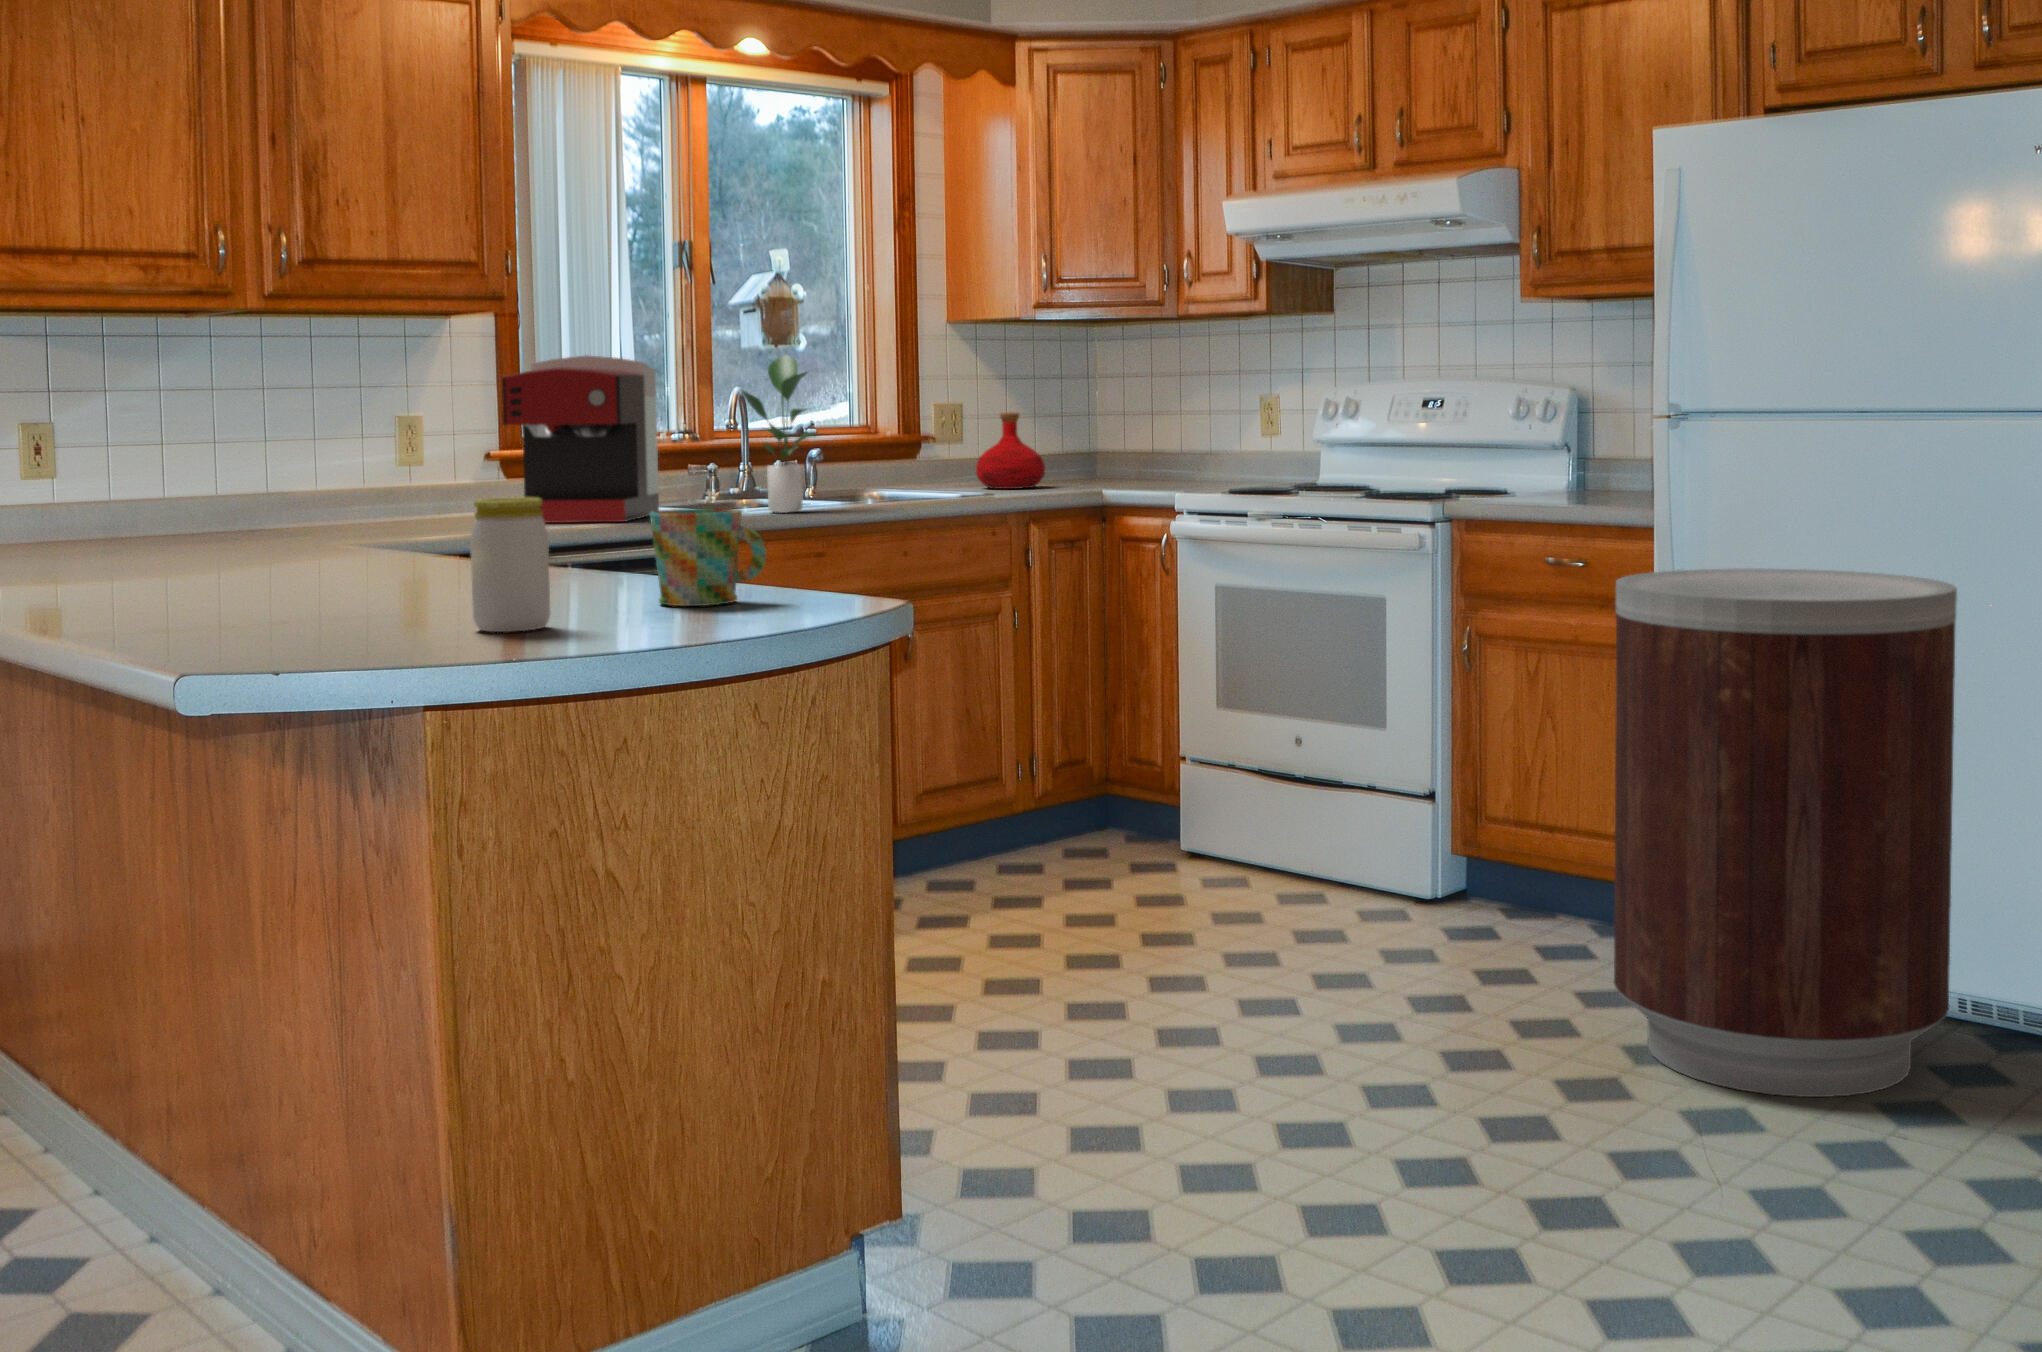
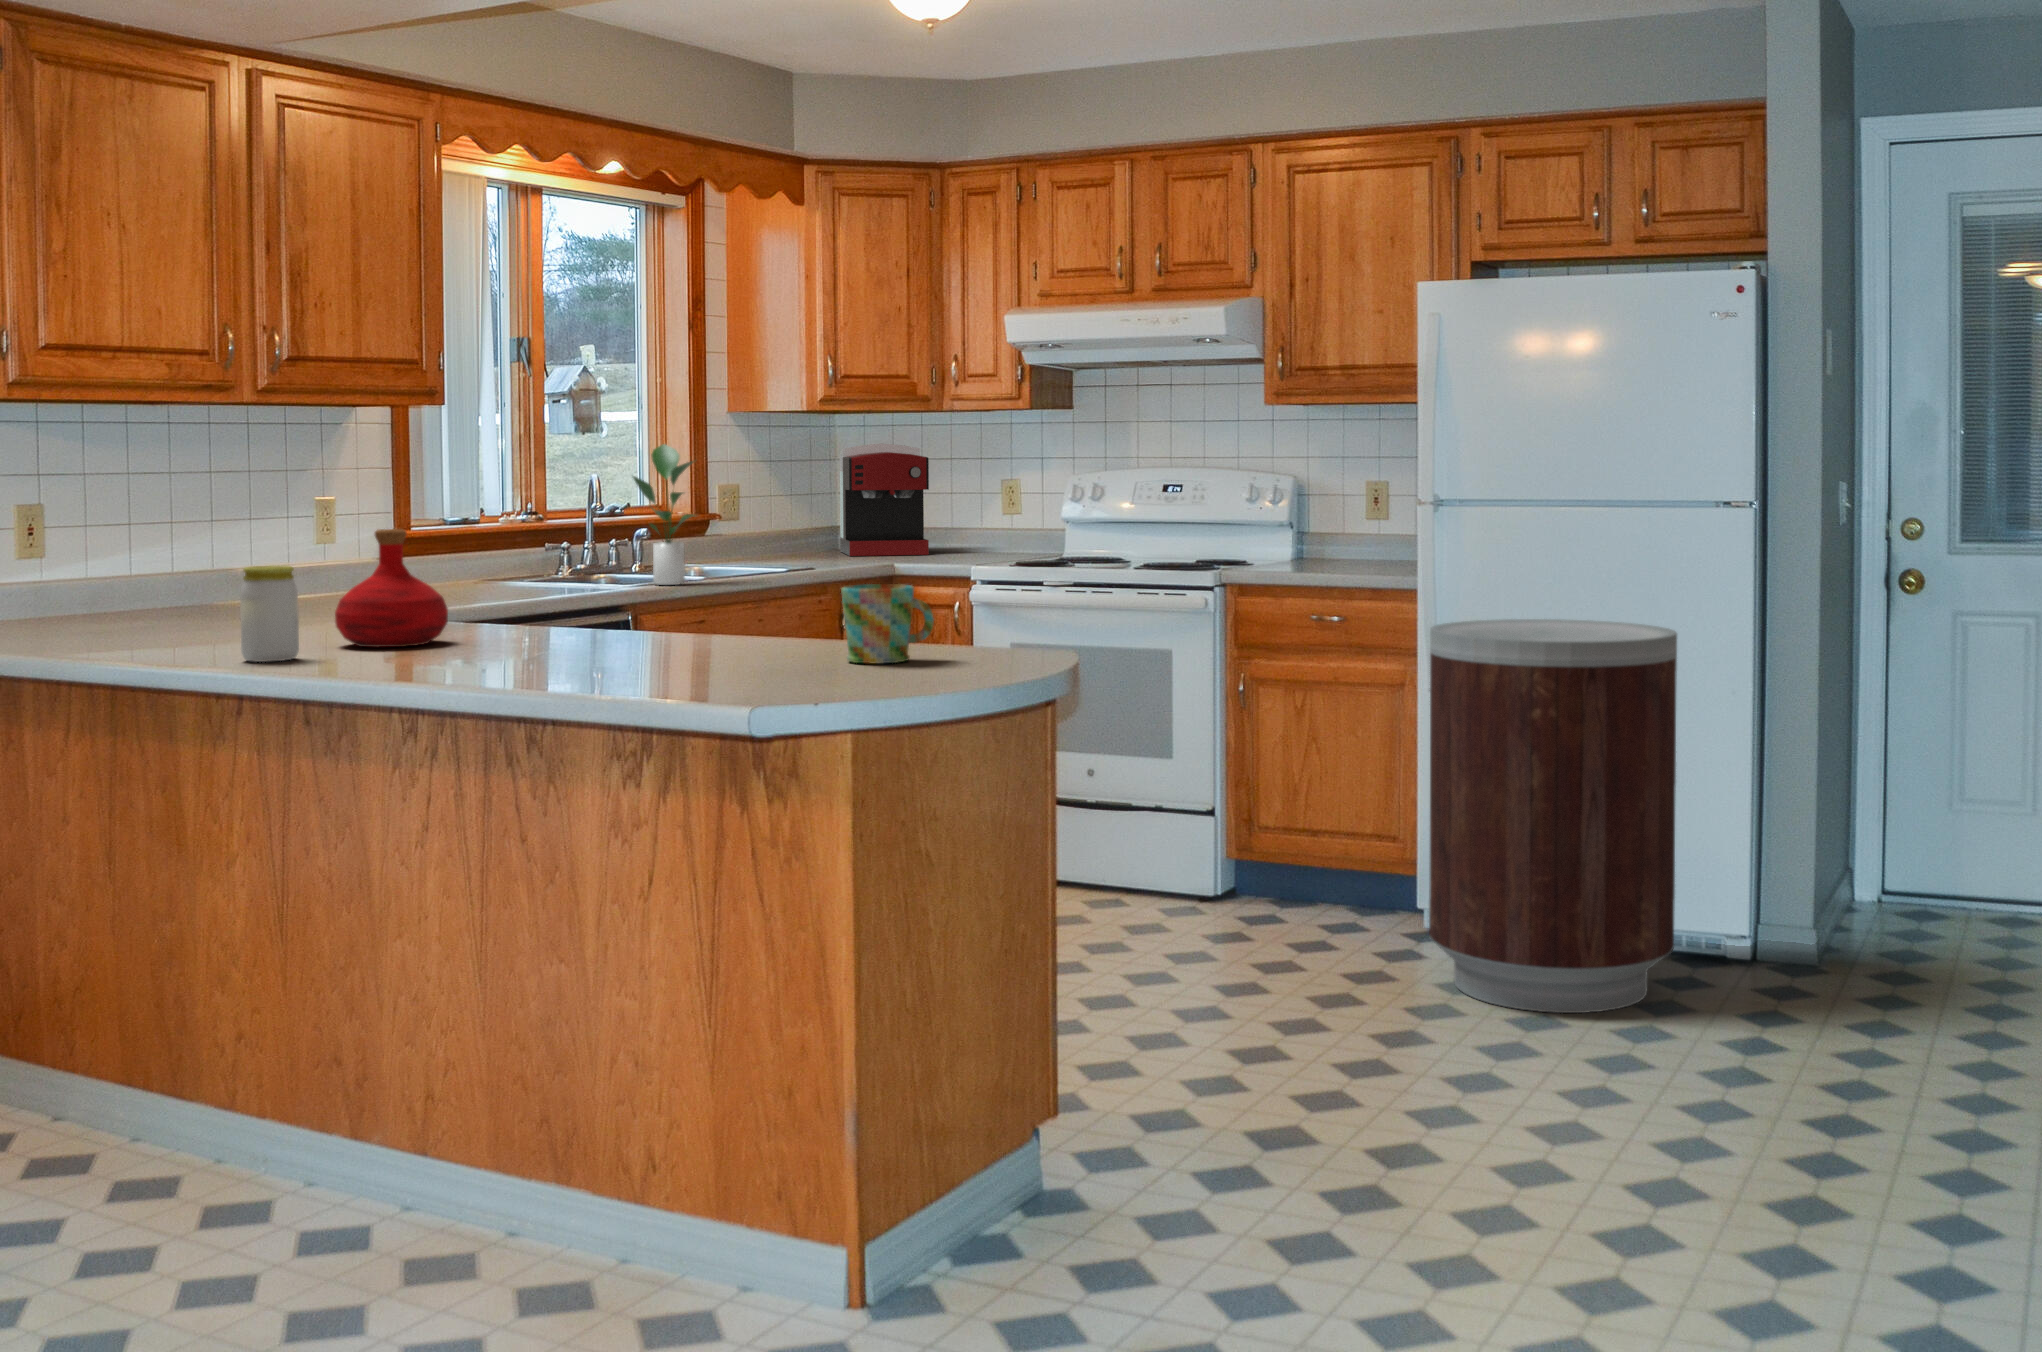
coffee maker: present [502,355,659,523] -> present [840,443,929,556]
bottle: present [976,413,1045,489] -> present [335,529,448,647]
jar: present [470,497,551,632] -> present [240,566,299,662]

